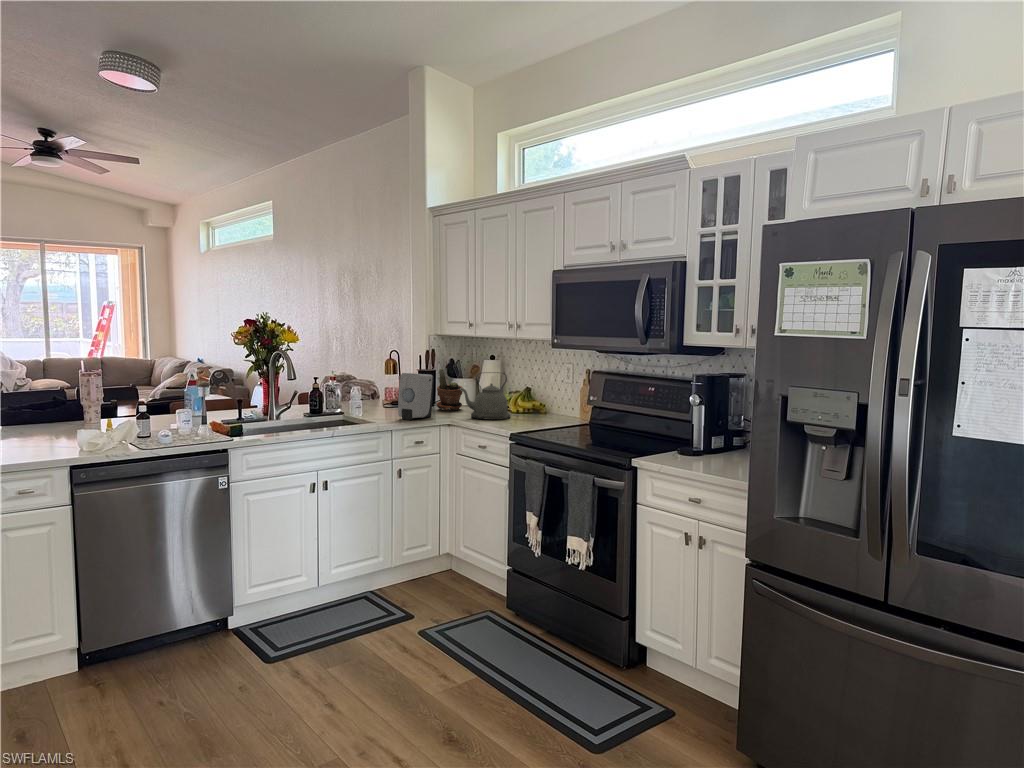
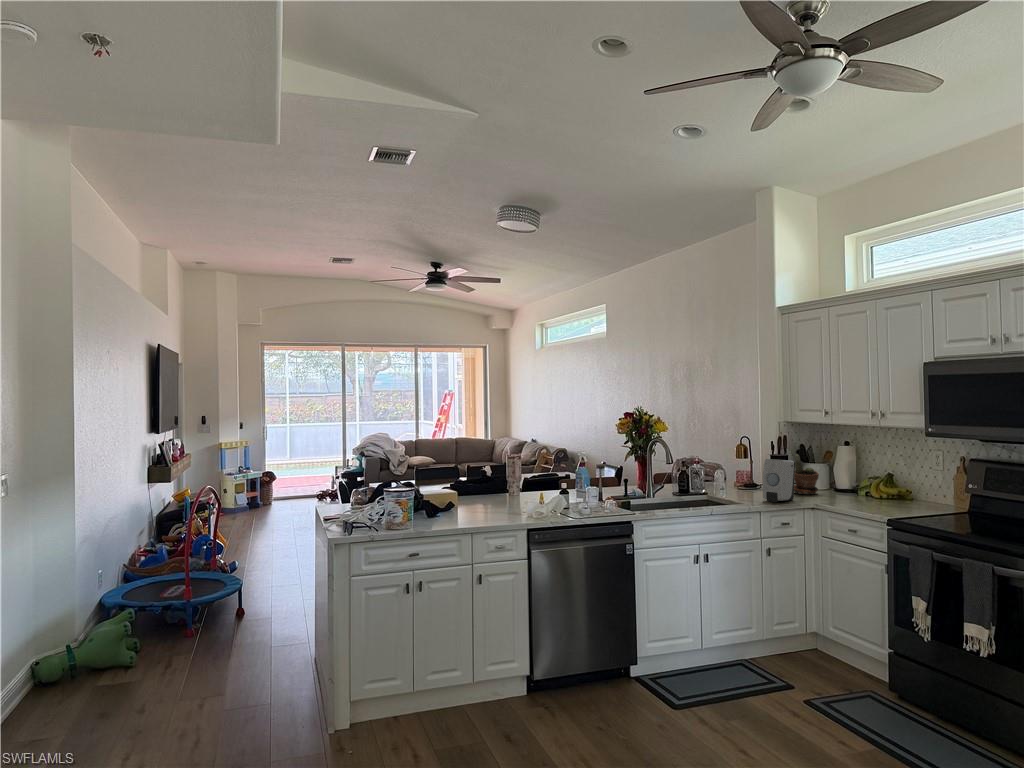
kettle: present [460,372,510,420] -> none [823,459,876,505]

